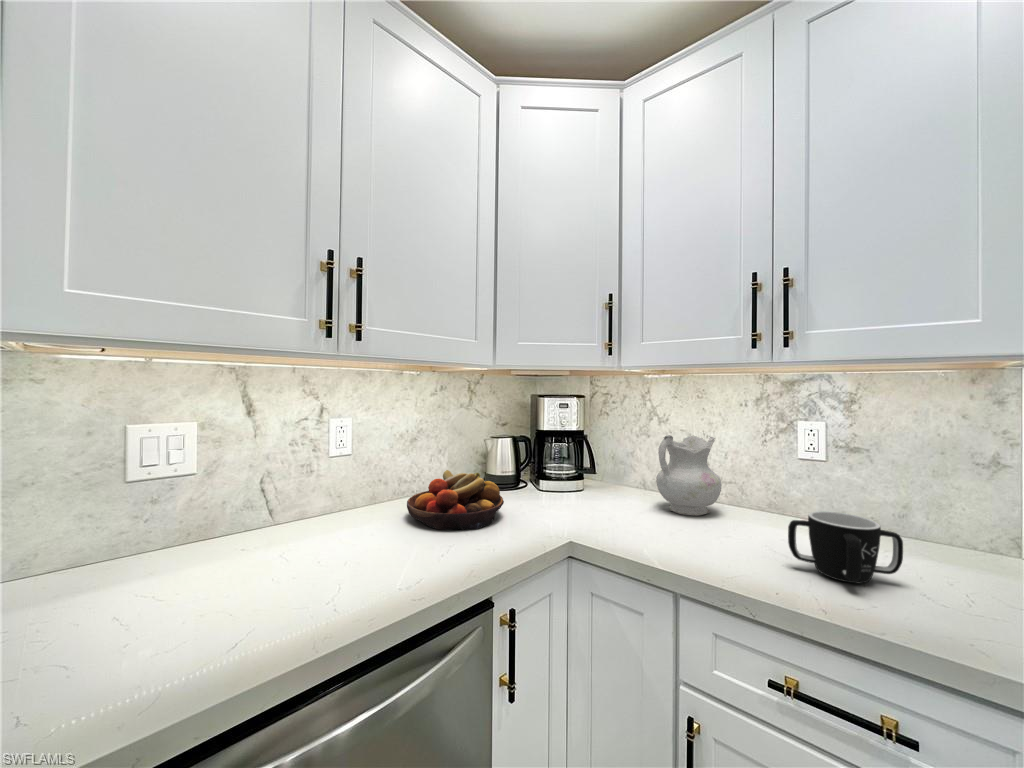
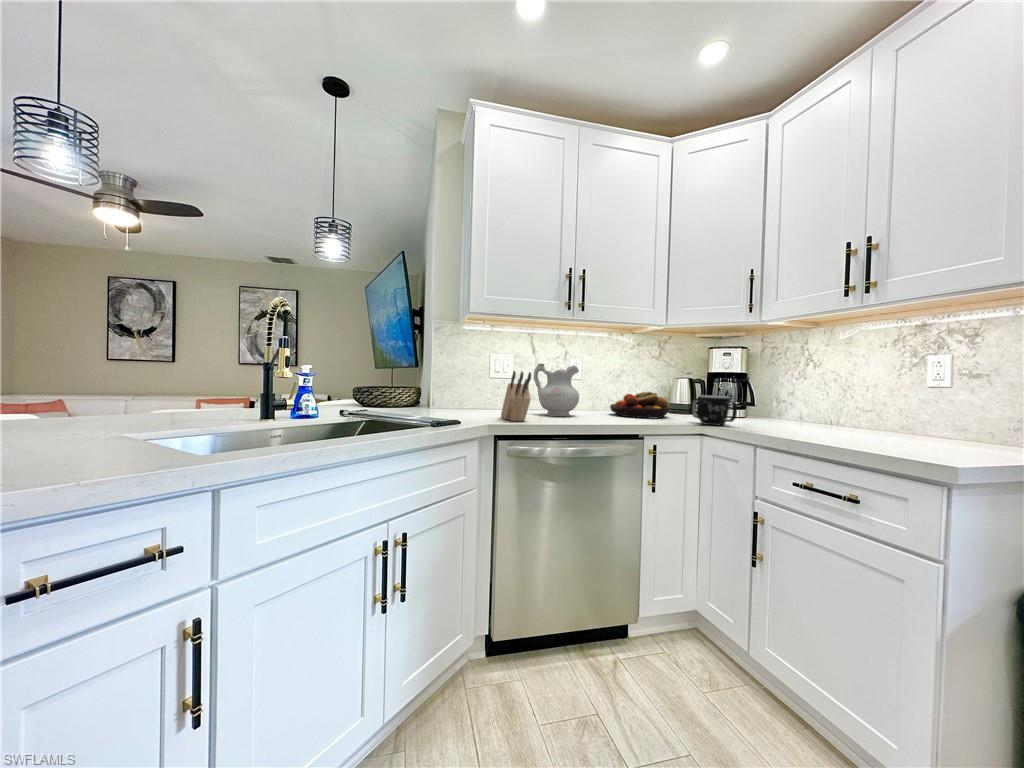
ceramic pitcher: present [656,435,722,516] -> present [534,363,579,417]
mug: present [788,511,903,583] -> present [691,396,737,426]
knife block: none [139,522,227,666] -> present [501,371,531,421]

